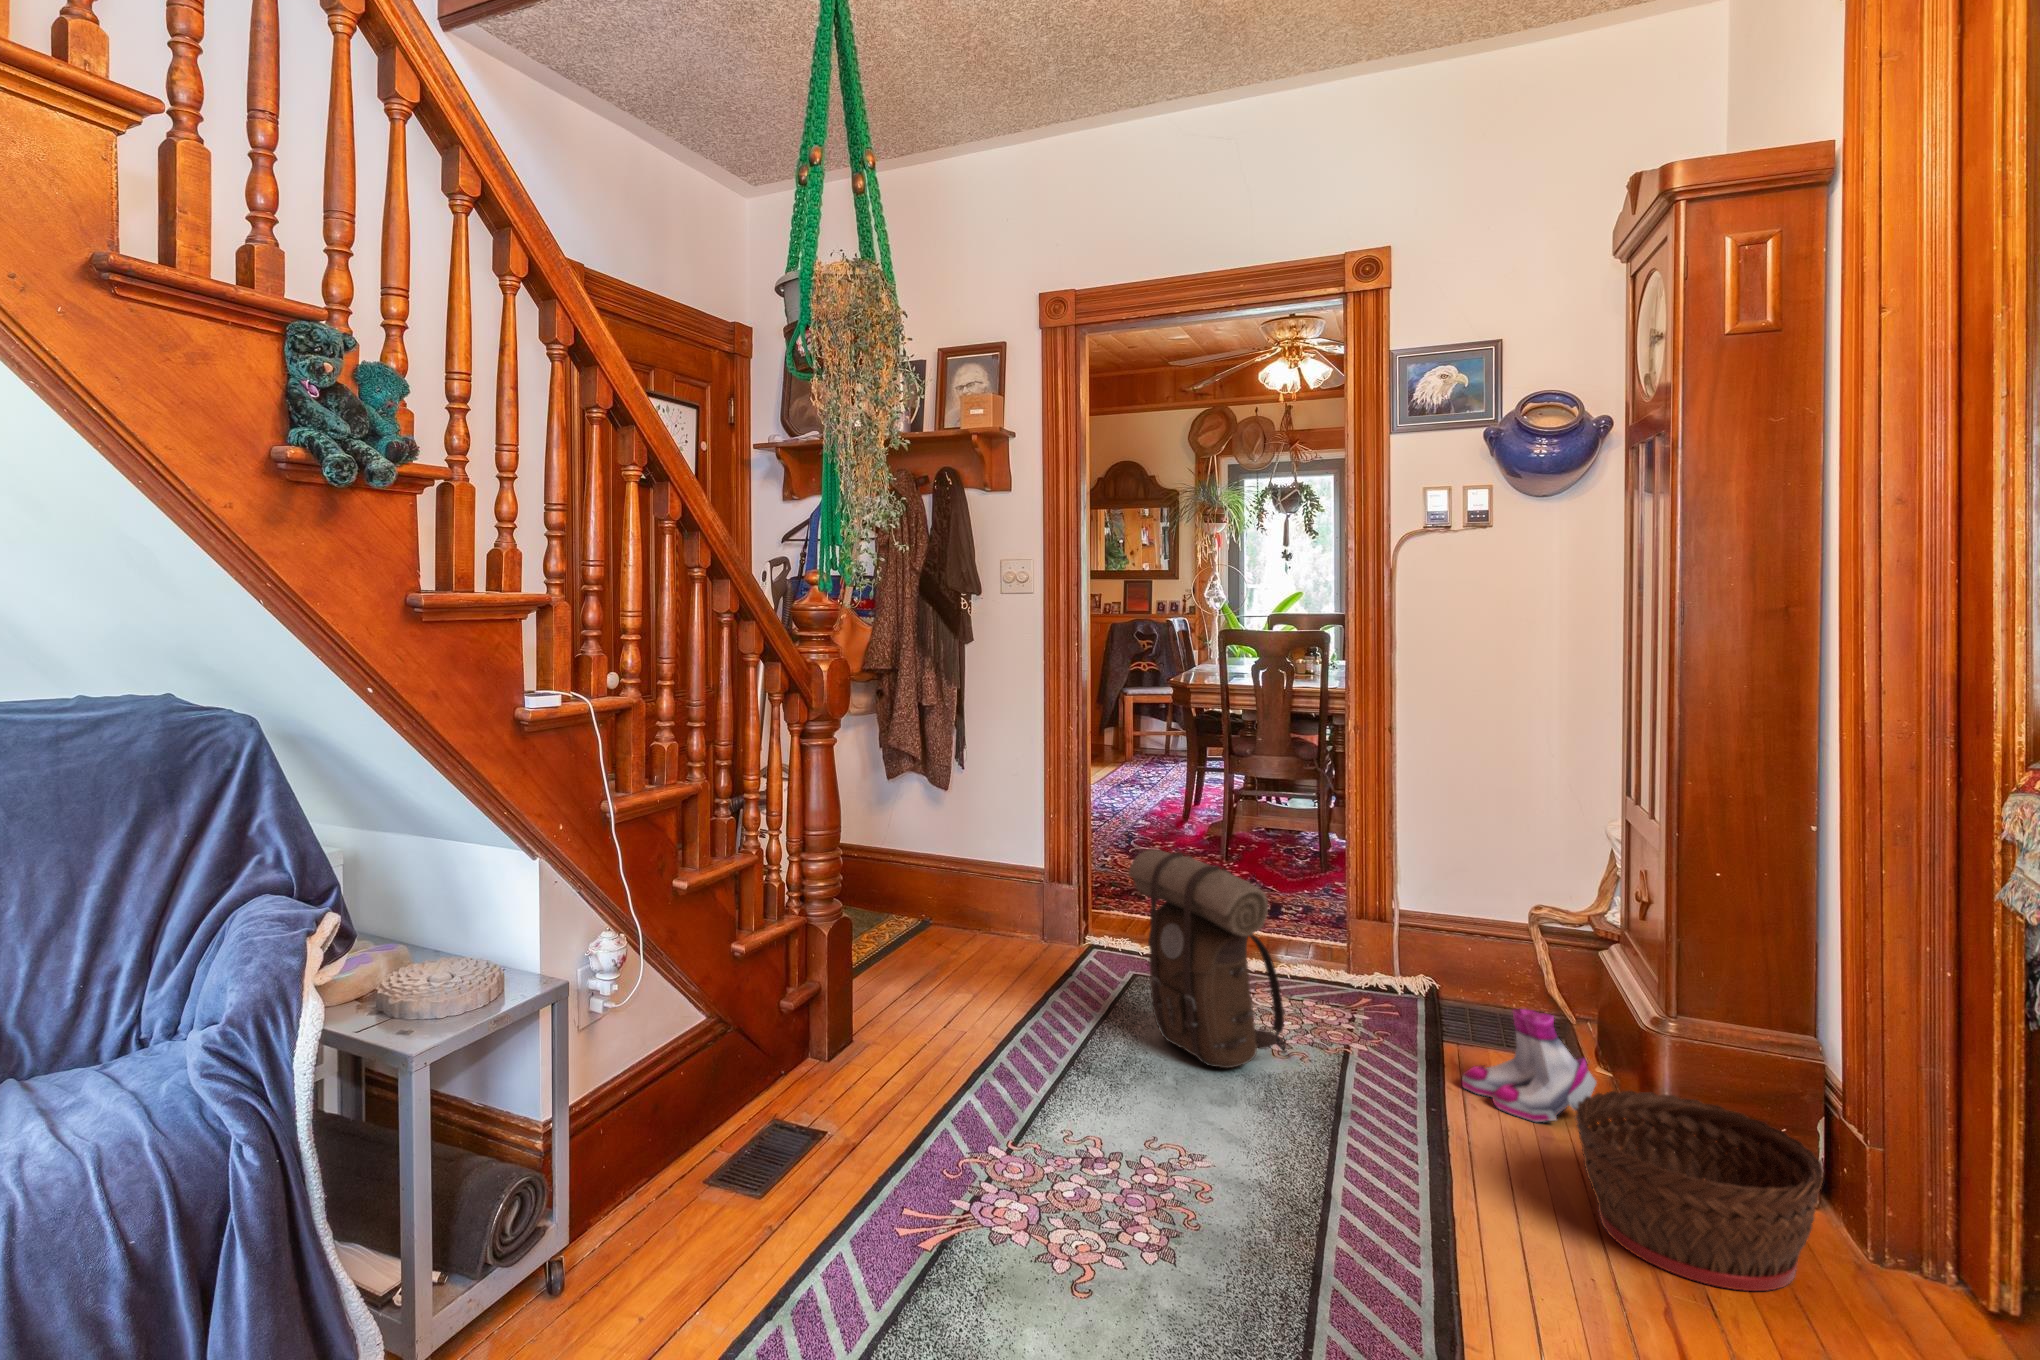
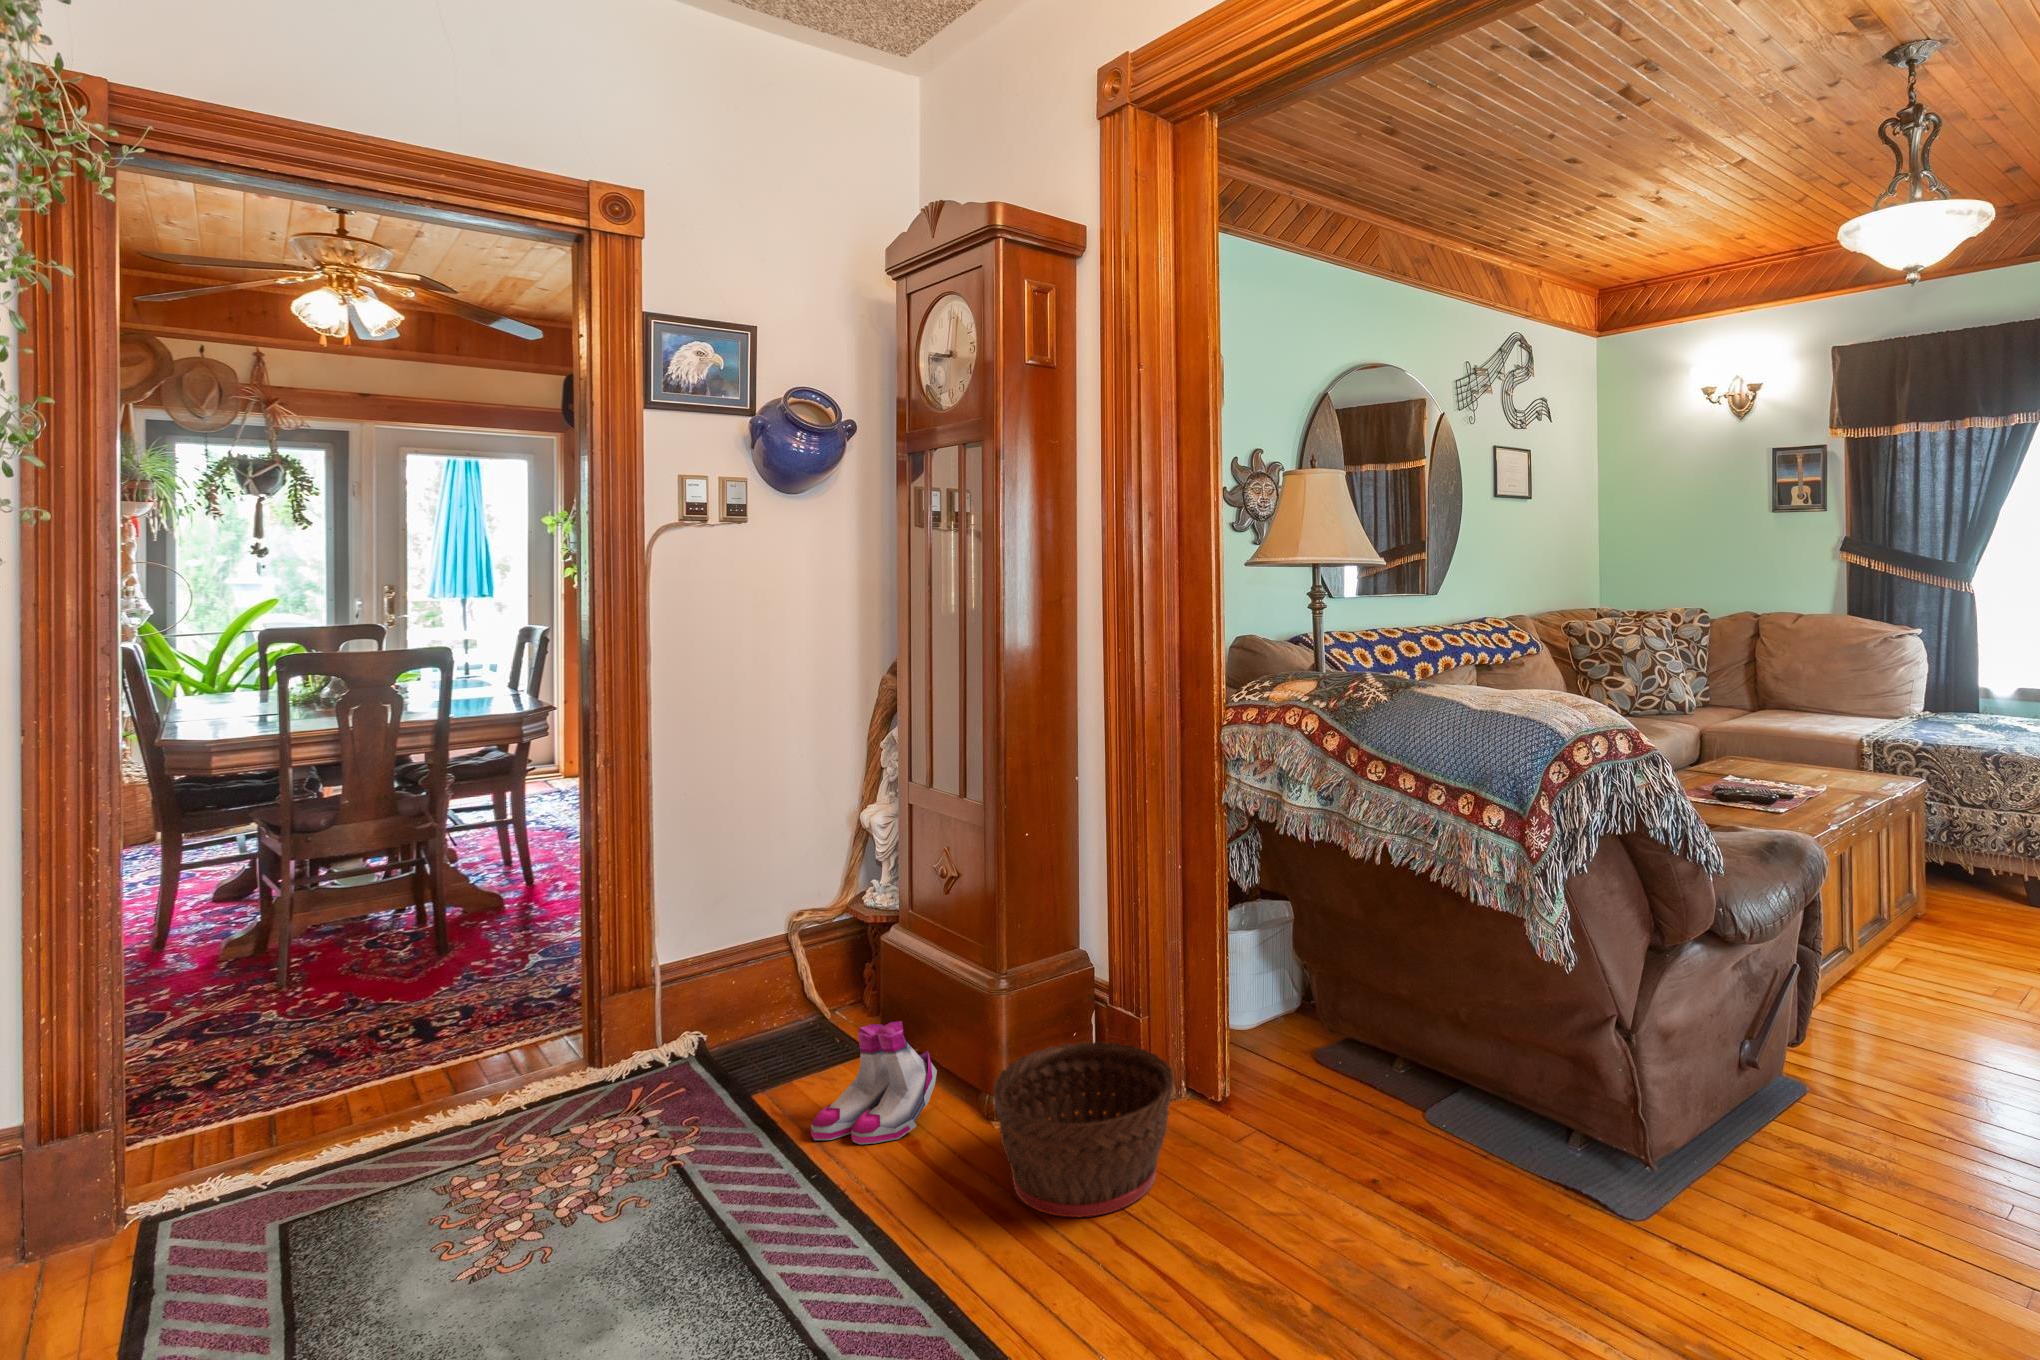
backpack: present [1128,849,1286,1068] -> none [354,992,626,1289]

